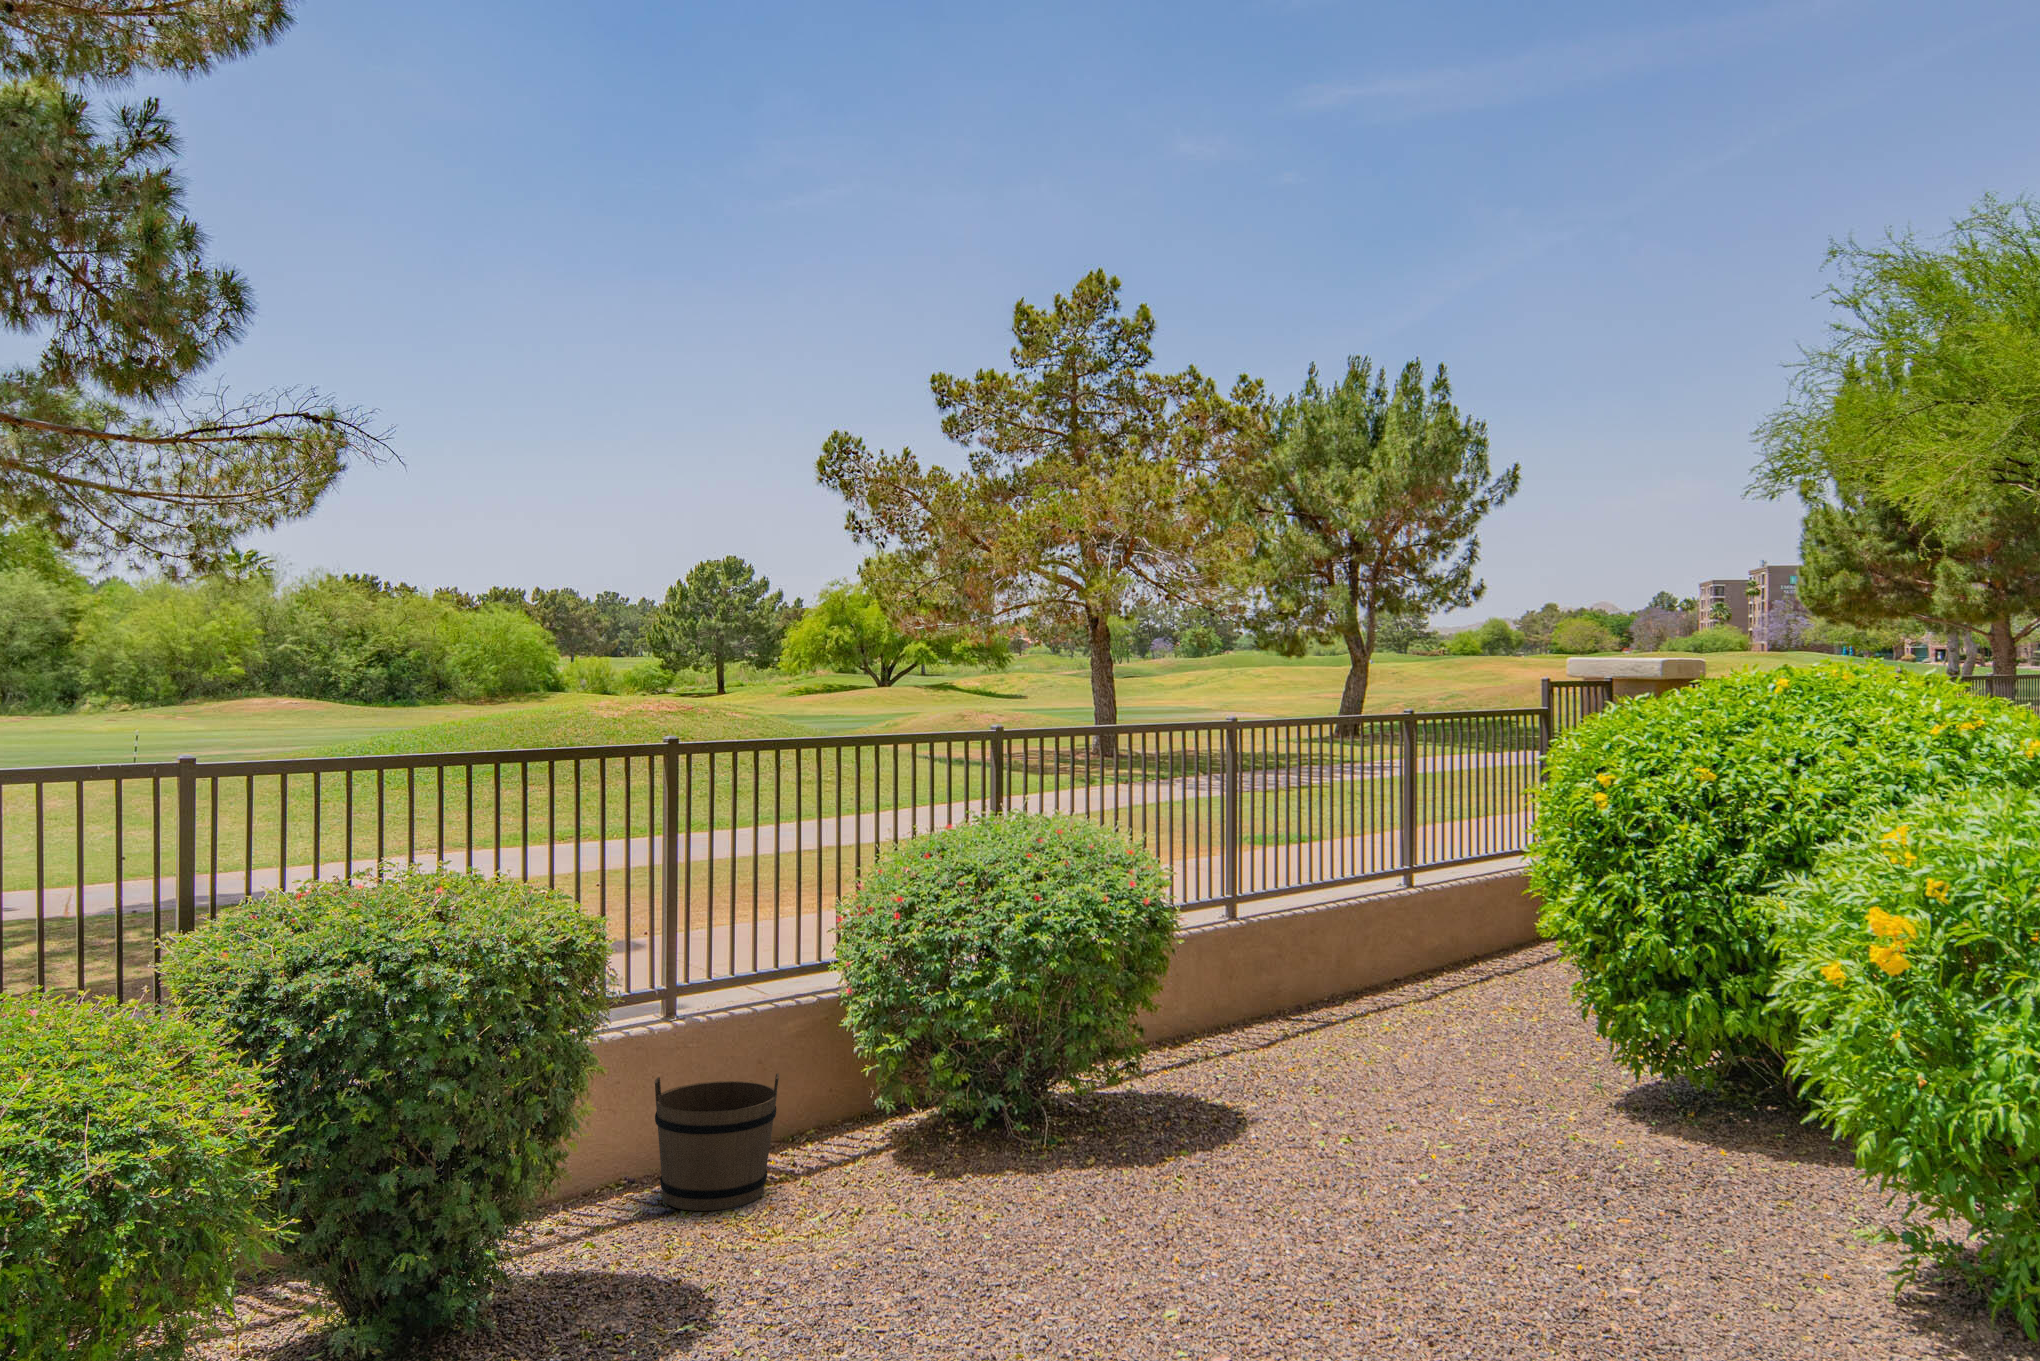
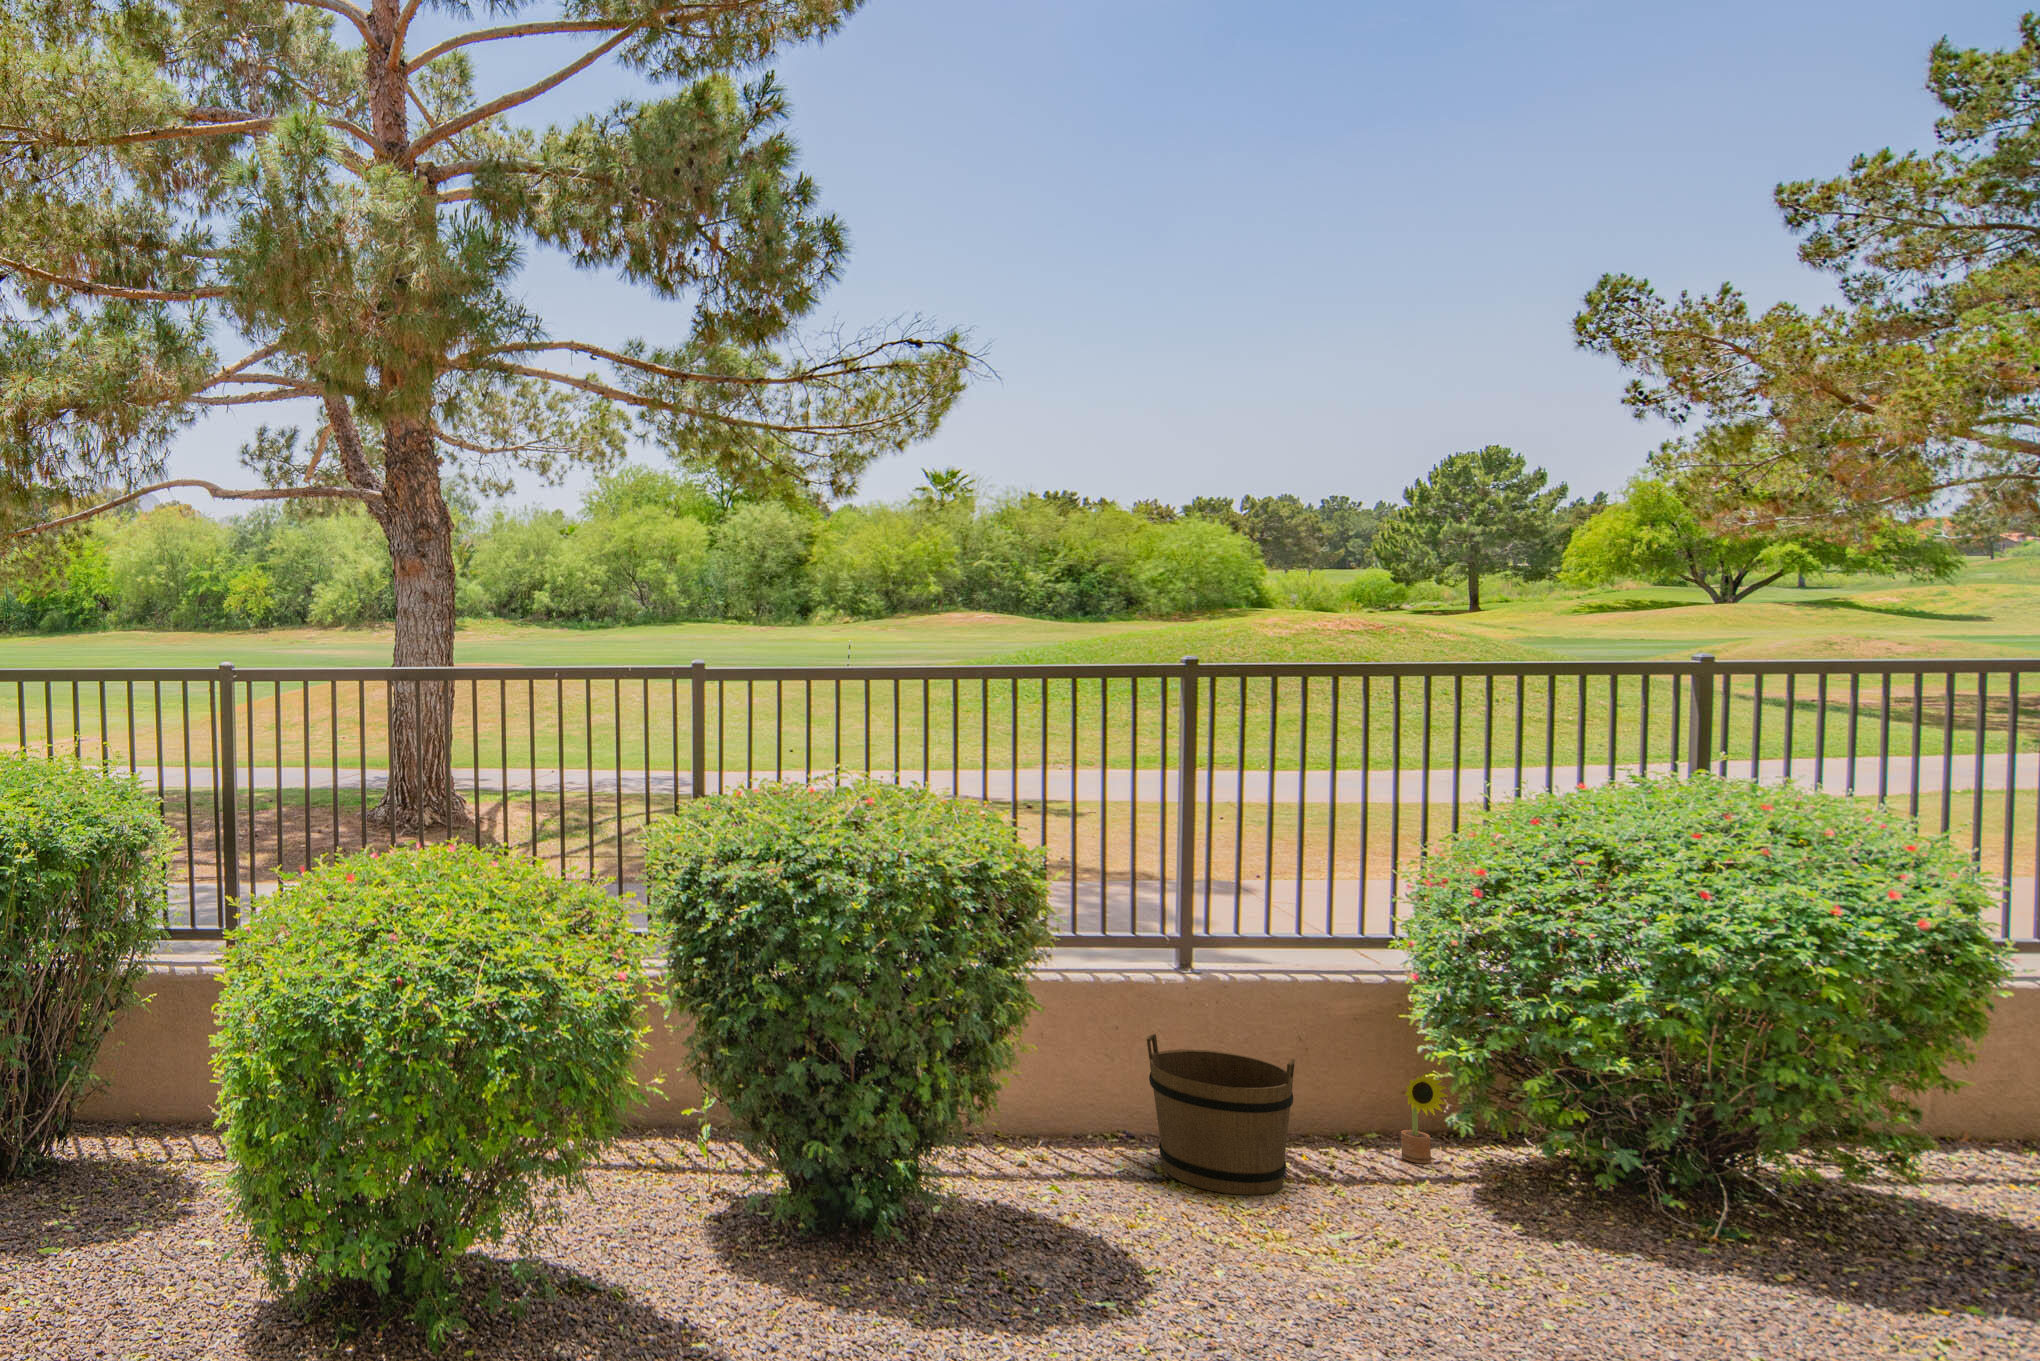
decorative plant: none [839,1066,877,1144] -> present [1401,1074,1448,1163]

